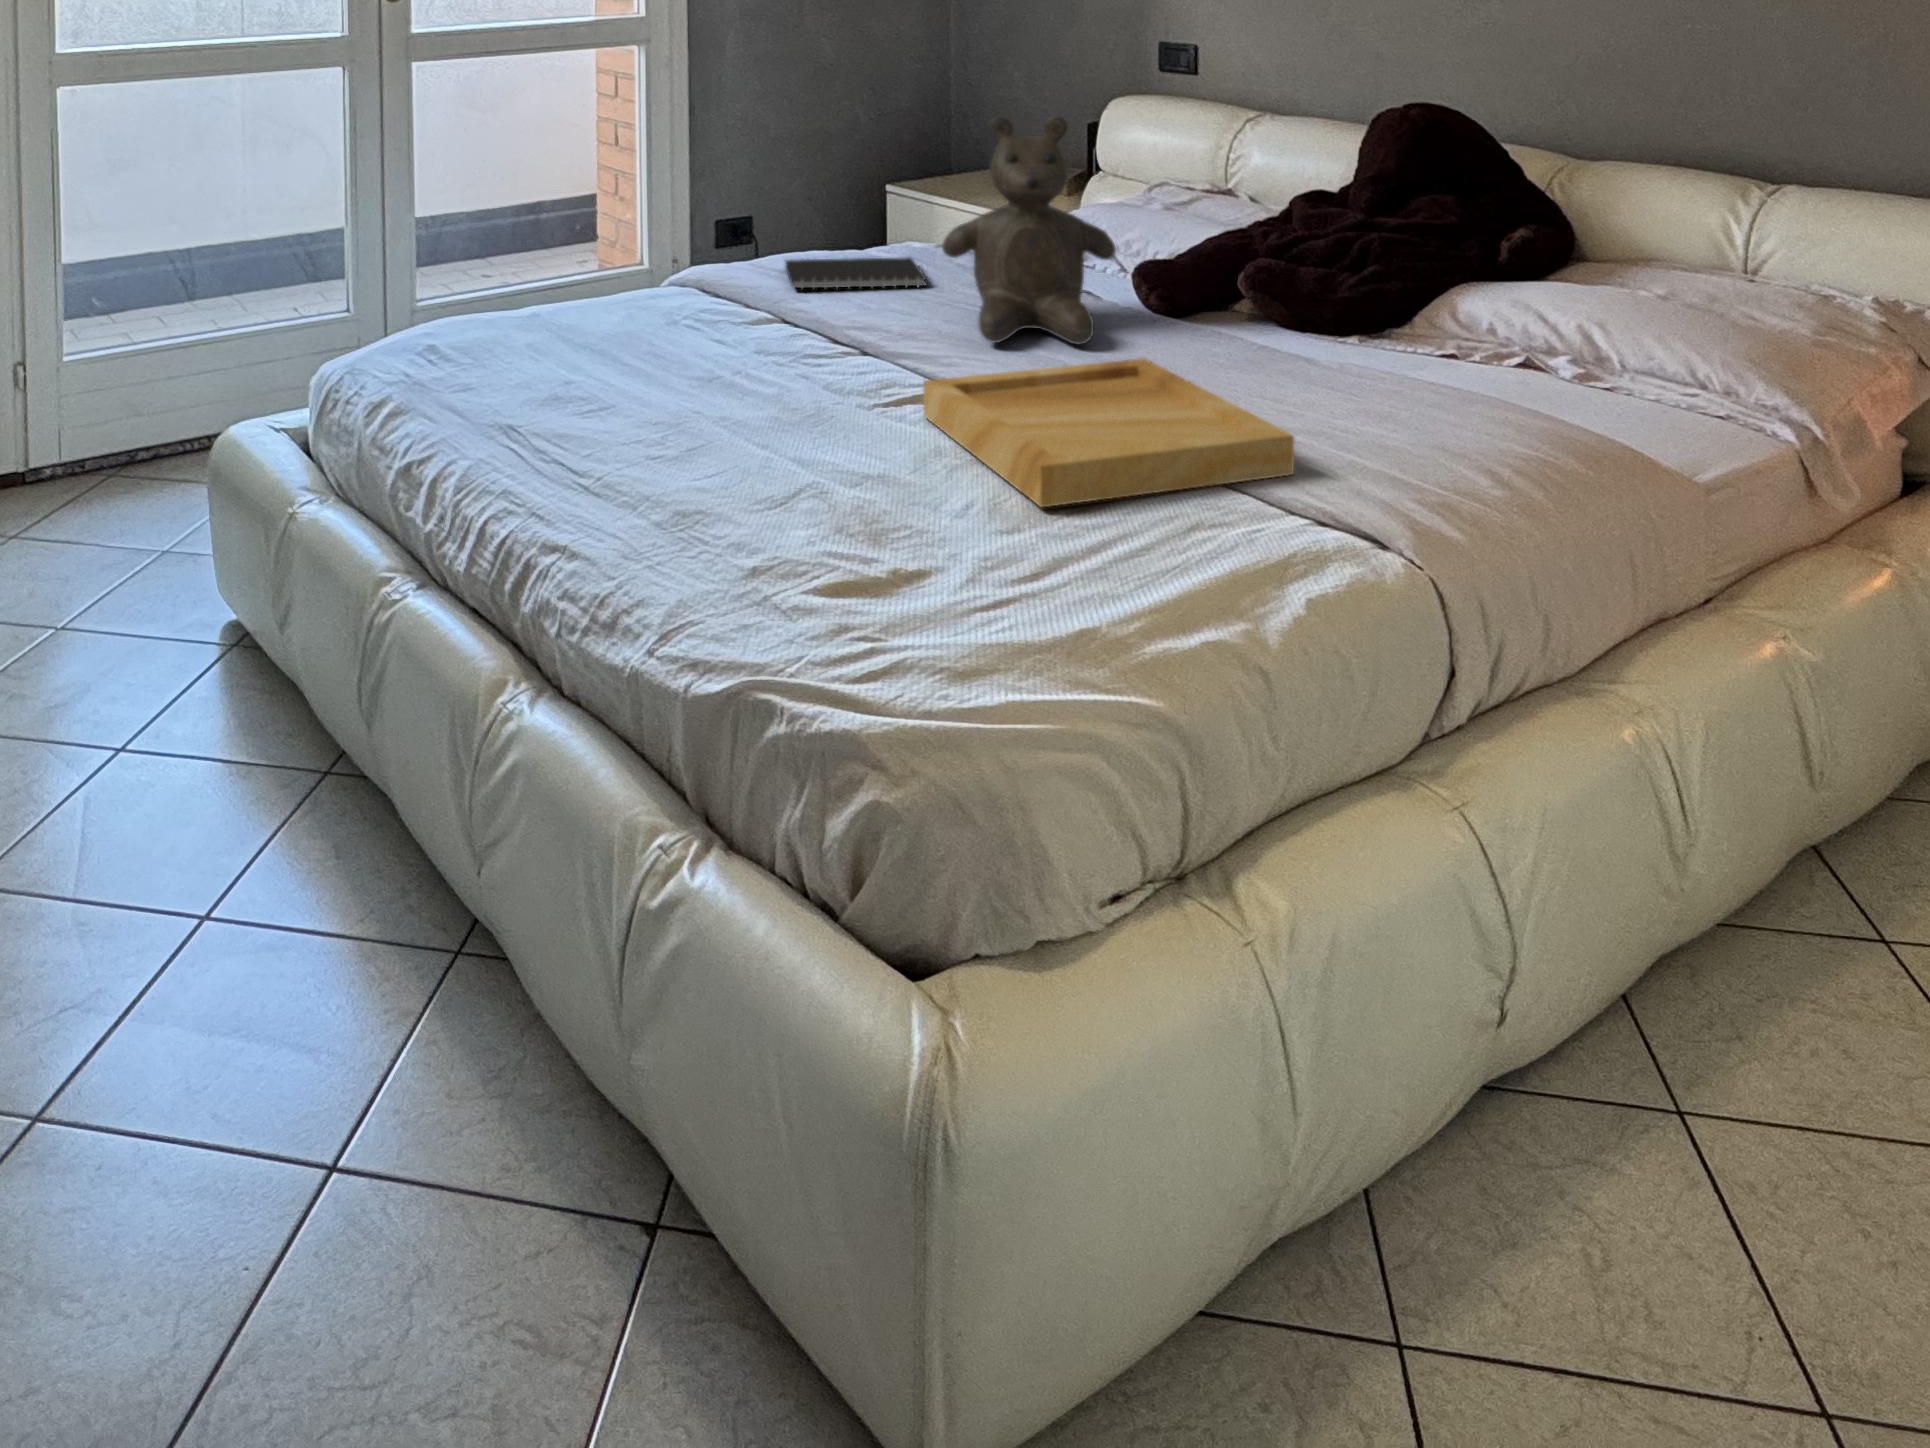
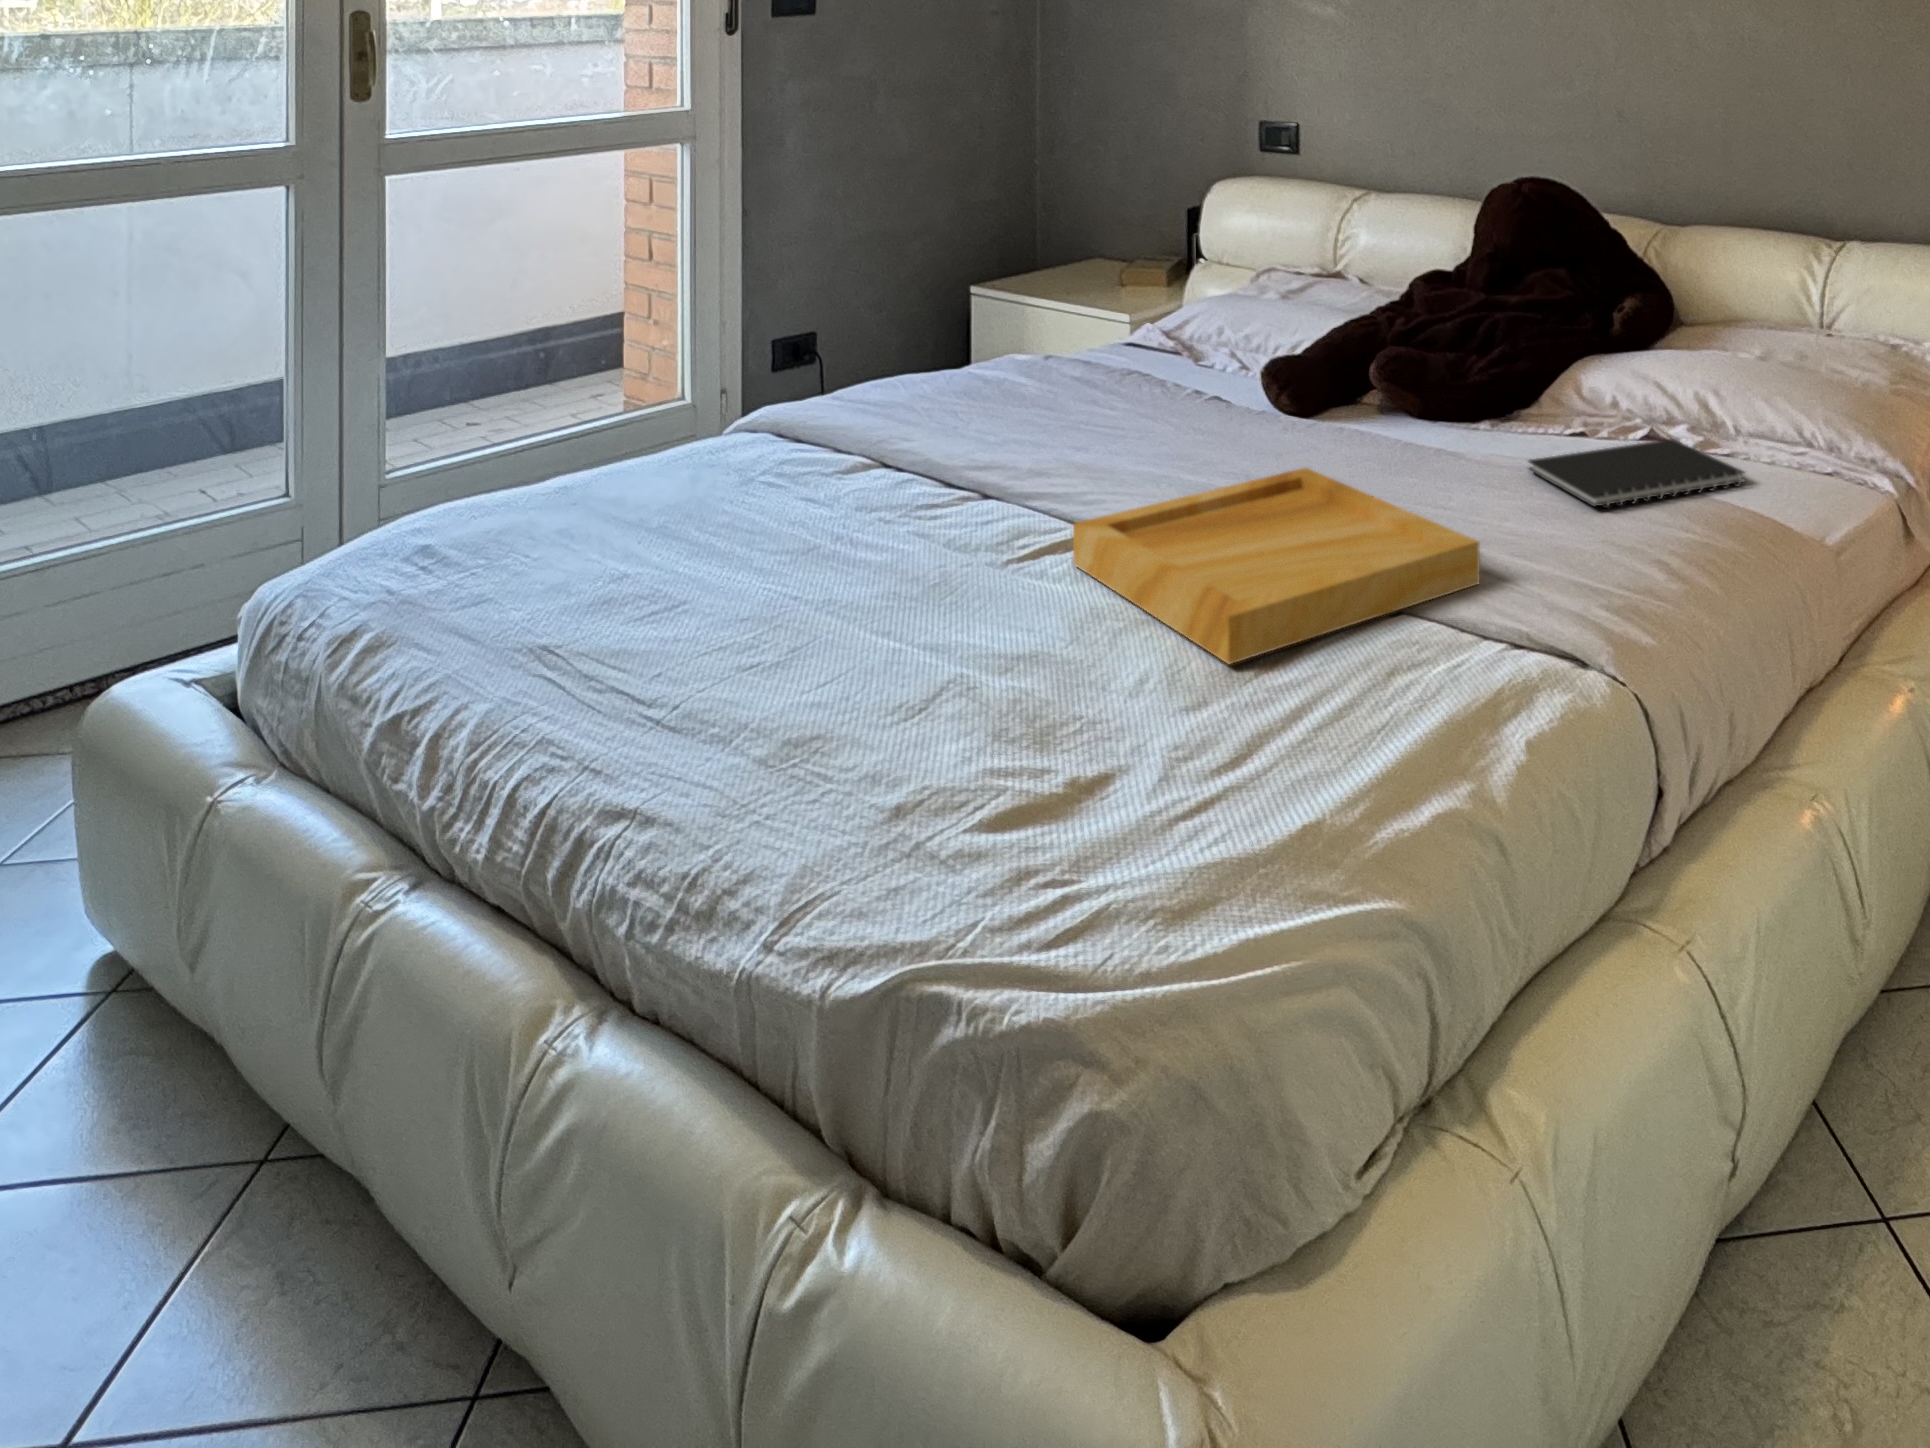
teddy bear: present [942,116,1116,344] -> none [1073,207,1260,464]
notebook: present [785,257,926,289] -> present [1529,439,1745,507]

